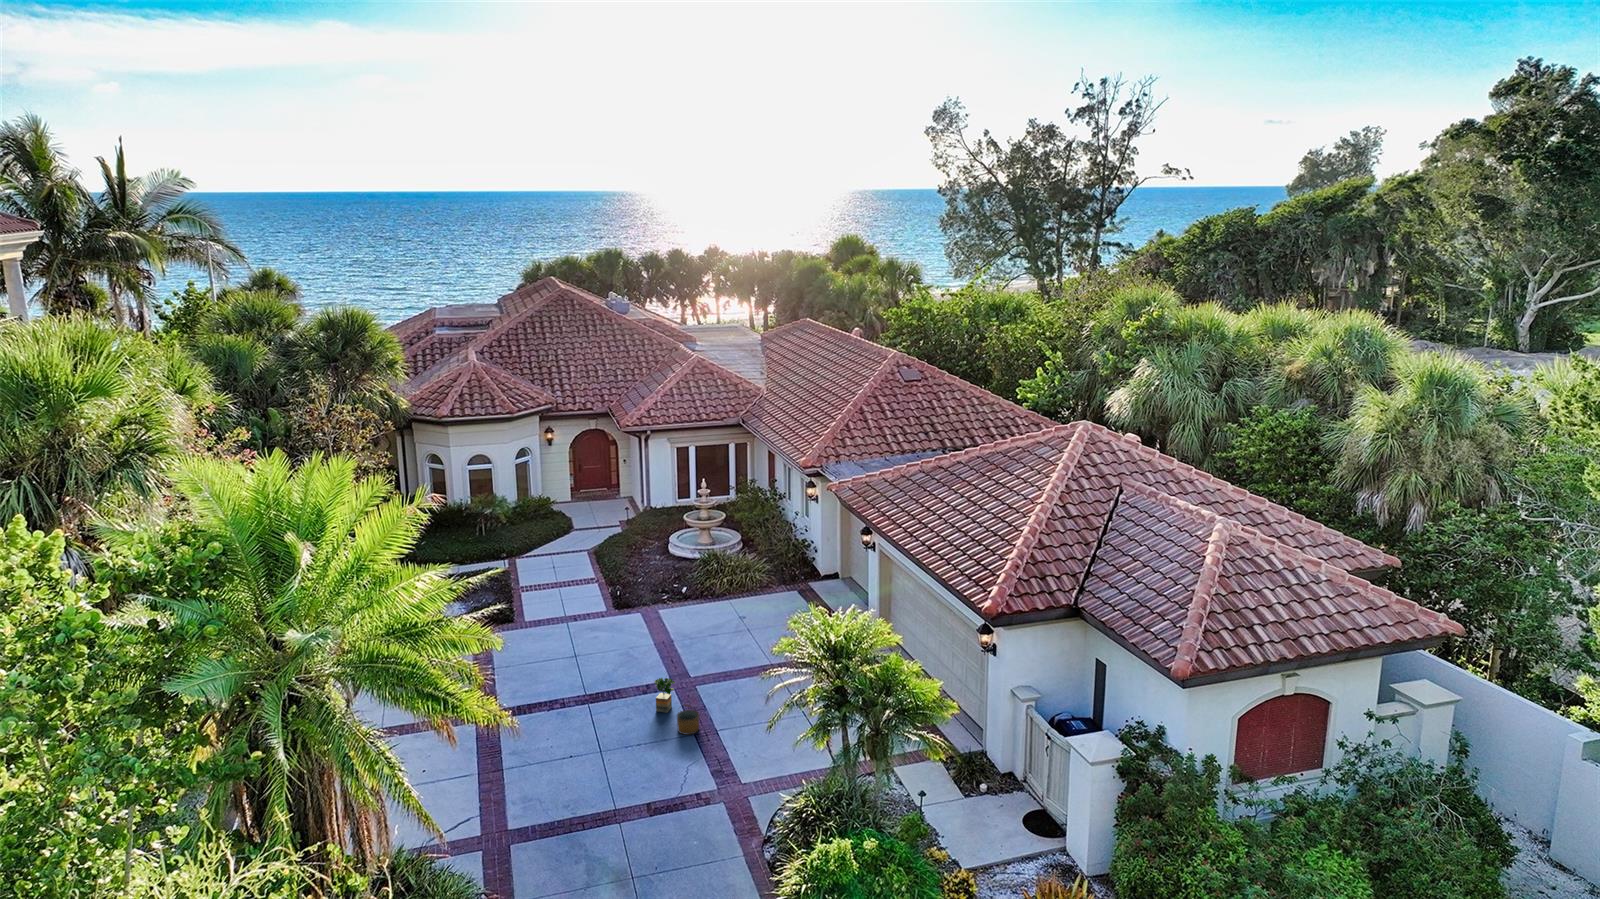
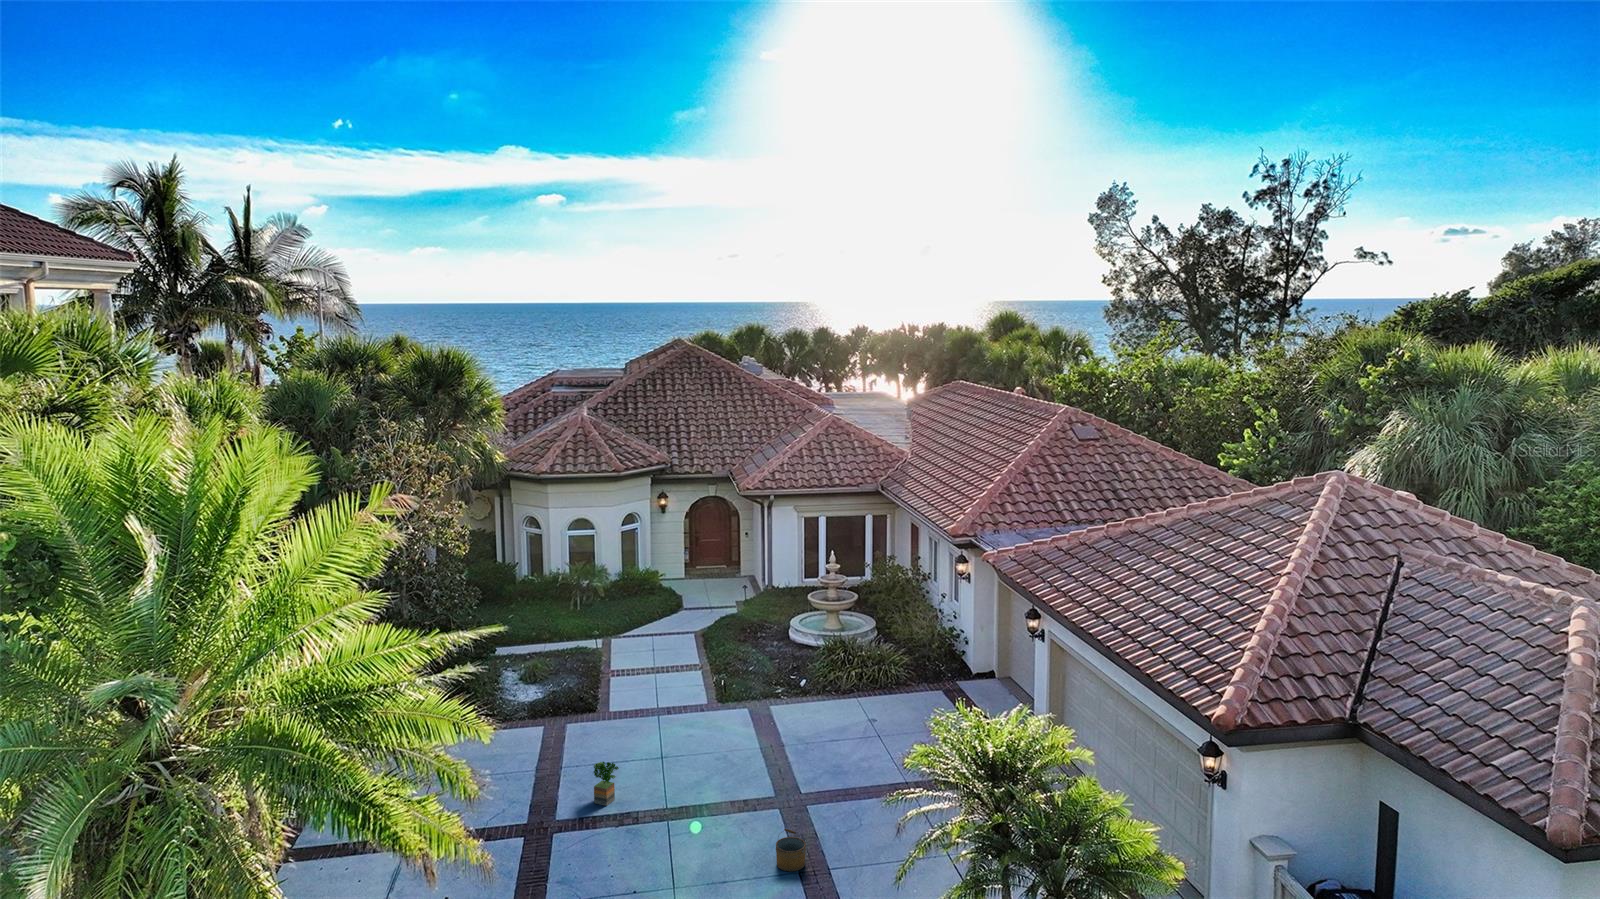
potted tree: present [655,678,675,713] -> present [594,762,619,806]

